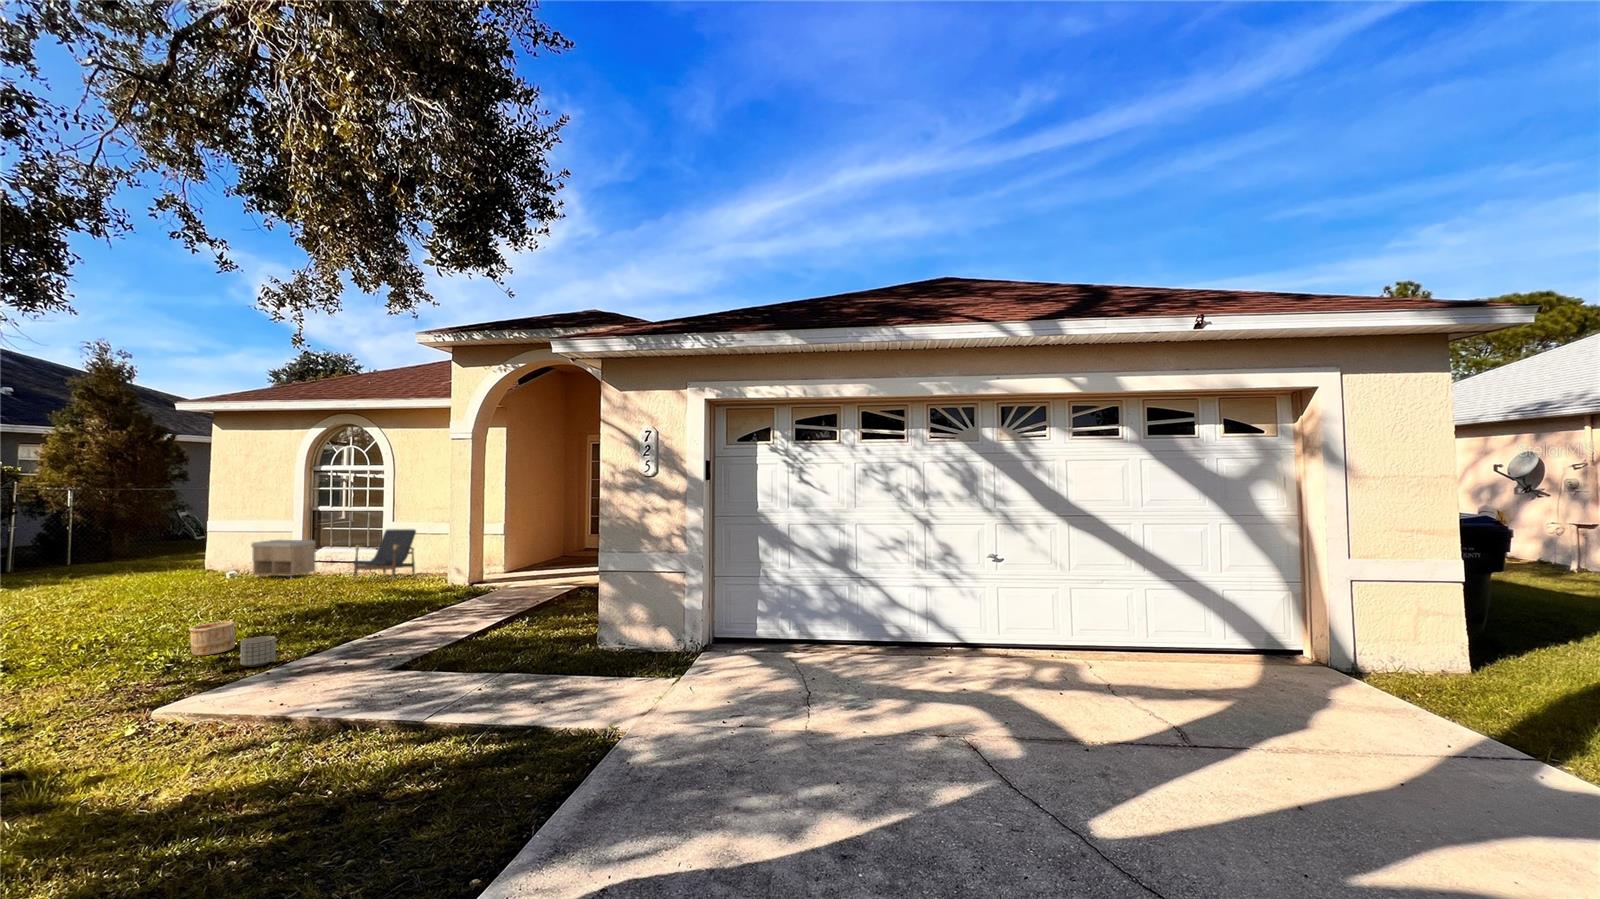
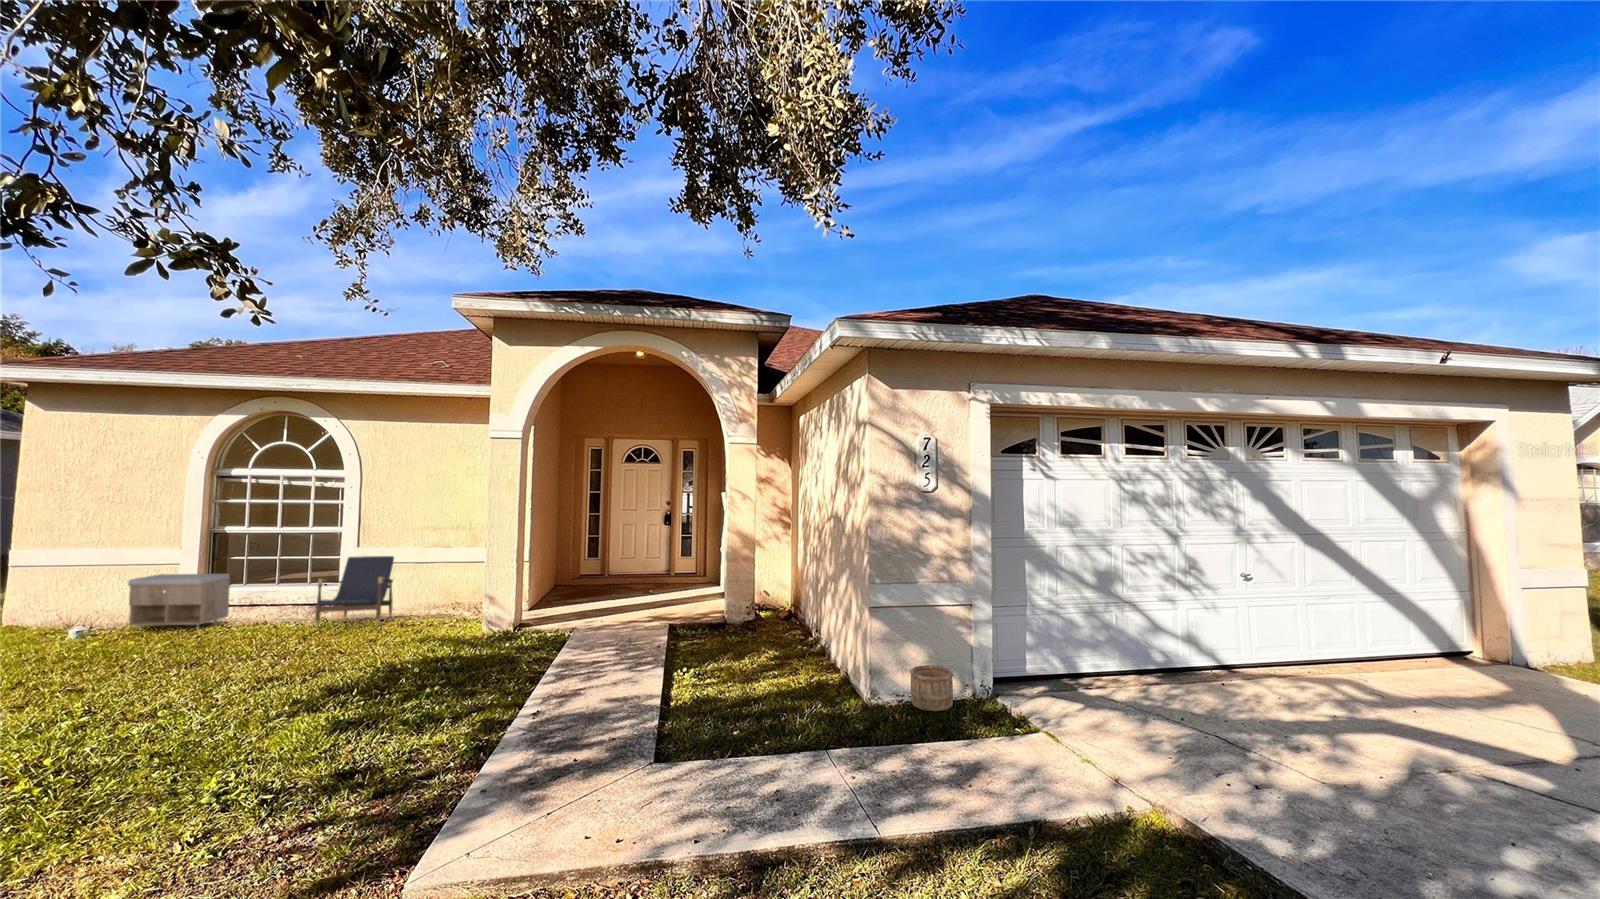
wooden bucket: present [189,621,235,656] -> present [909,665,954,711]
planter: present [240,636,275,667] -> none [416,717,461,765]

